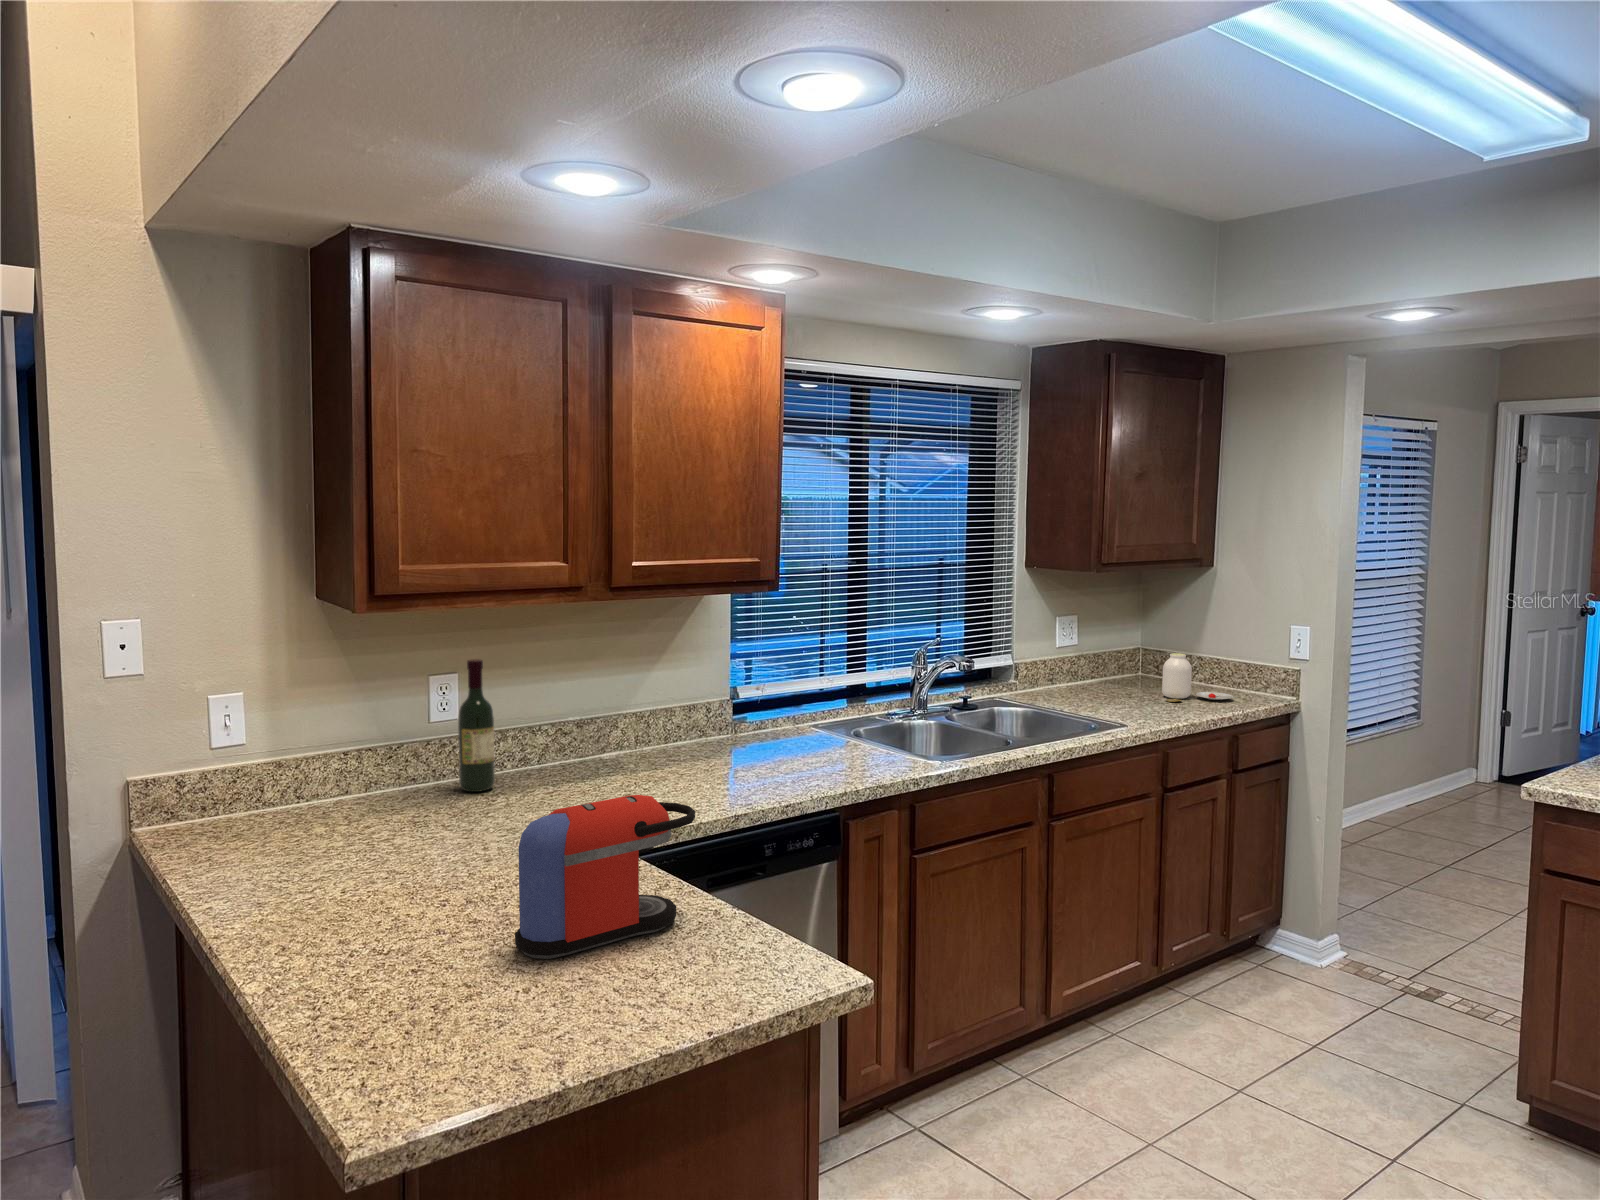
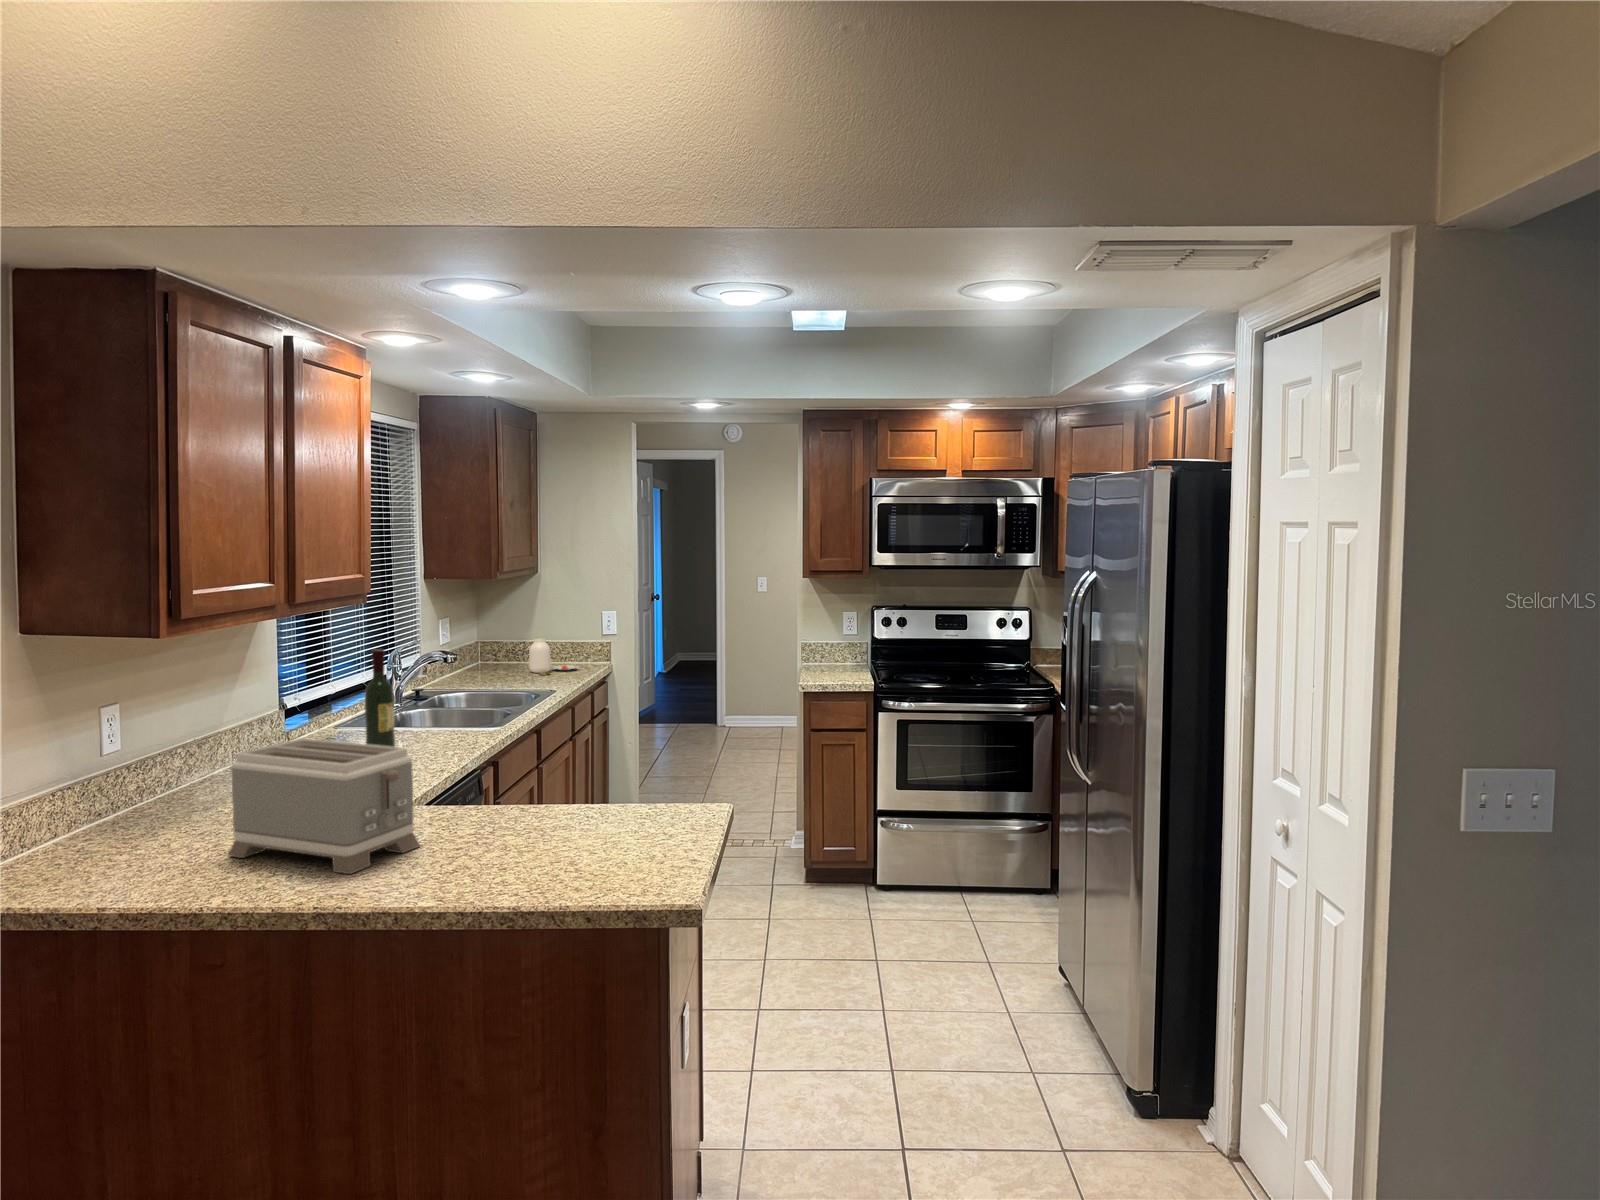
wine bottle: present [458,659,495,792] -> present [365,649,395,747]
toaster: none [343,743,468,912] -> present [228,738,420,874]
coffee maker: present [515,795,695,959] -> none [524,729,593,848]

